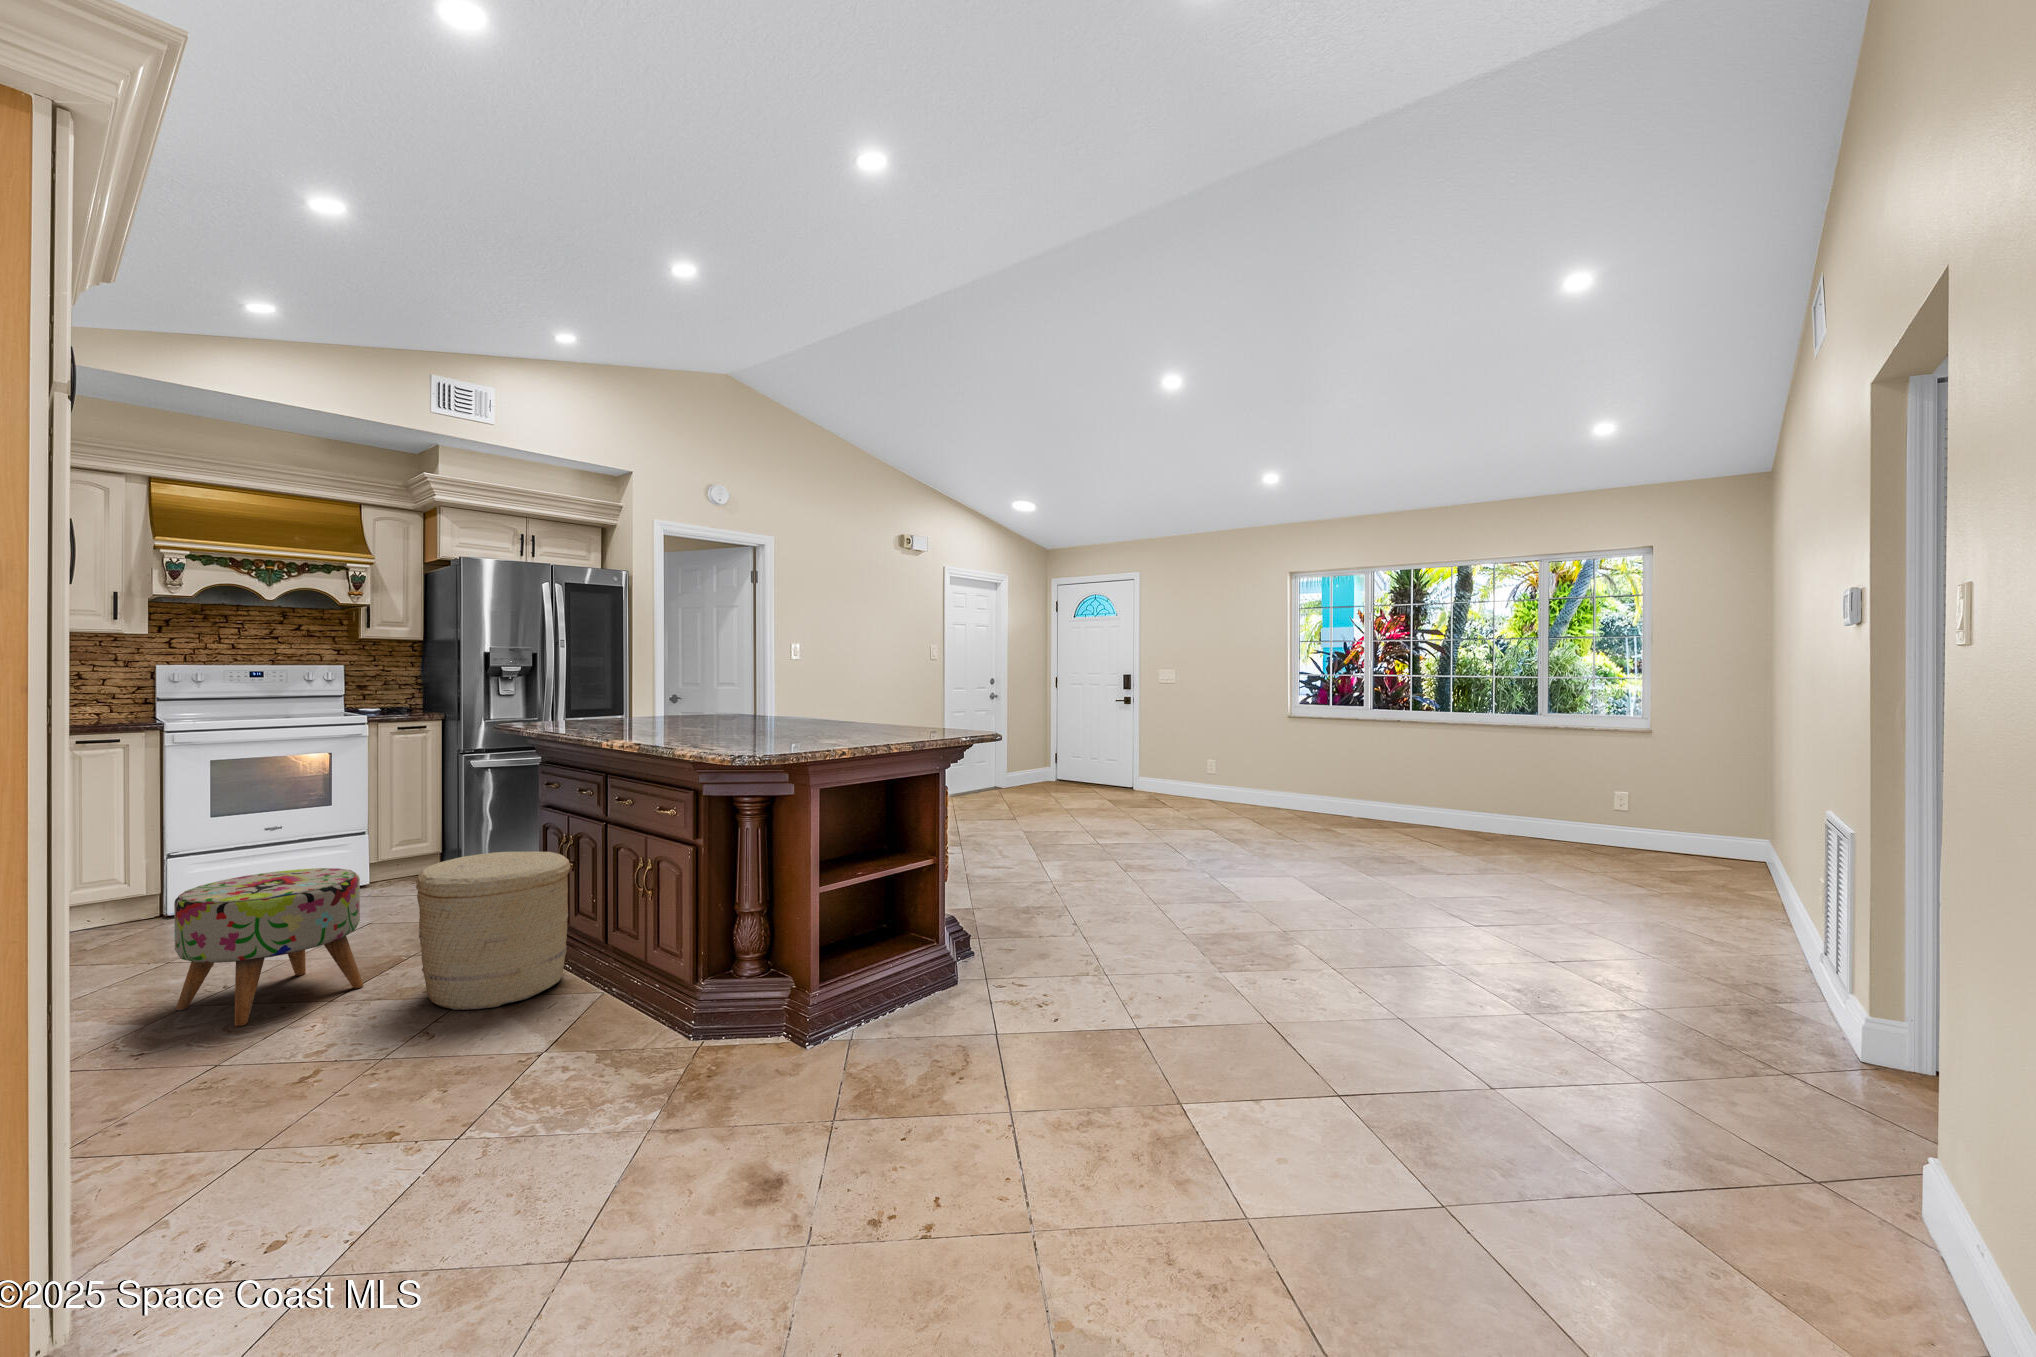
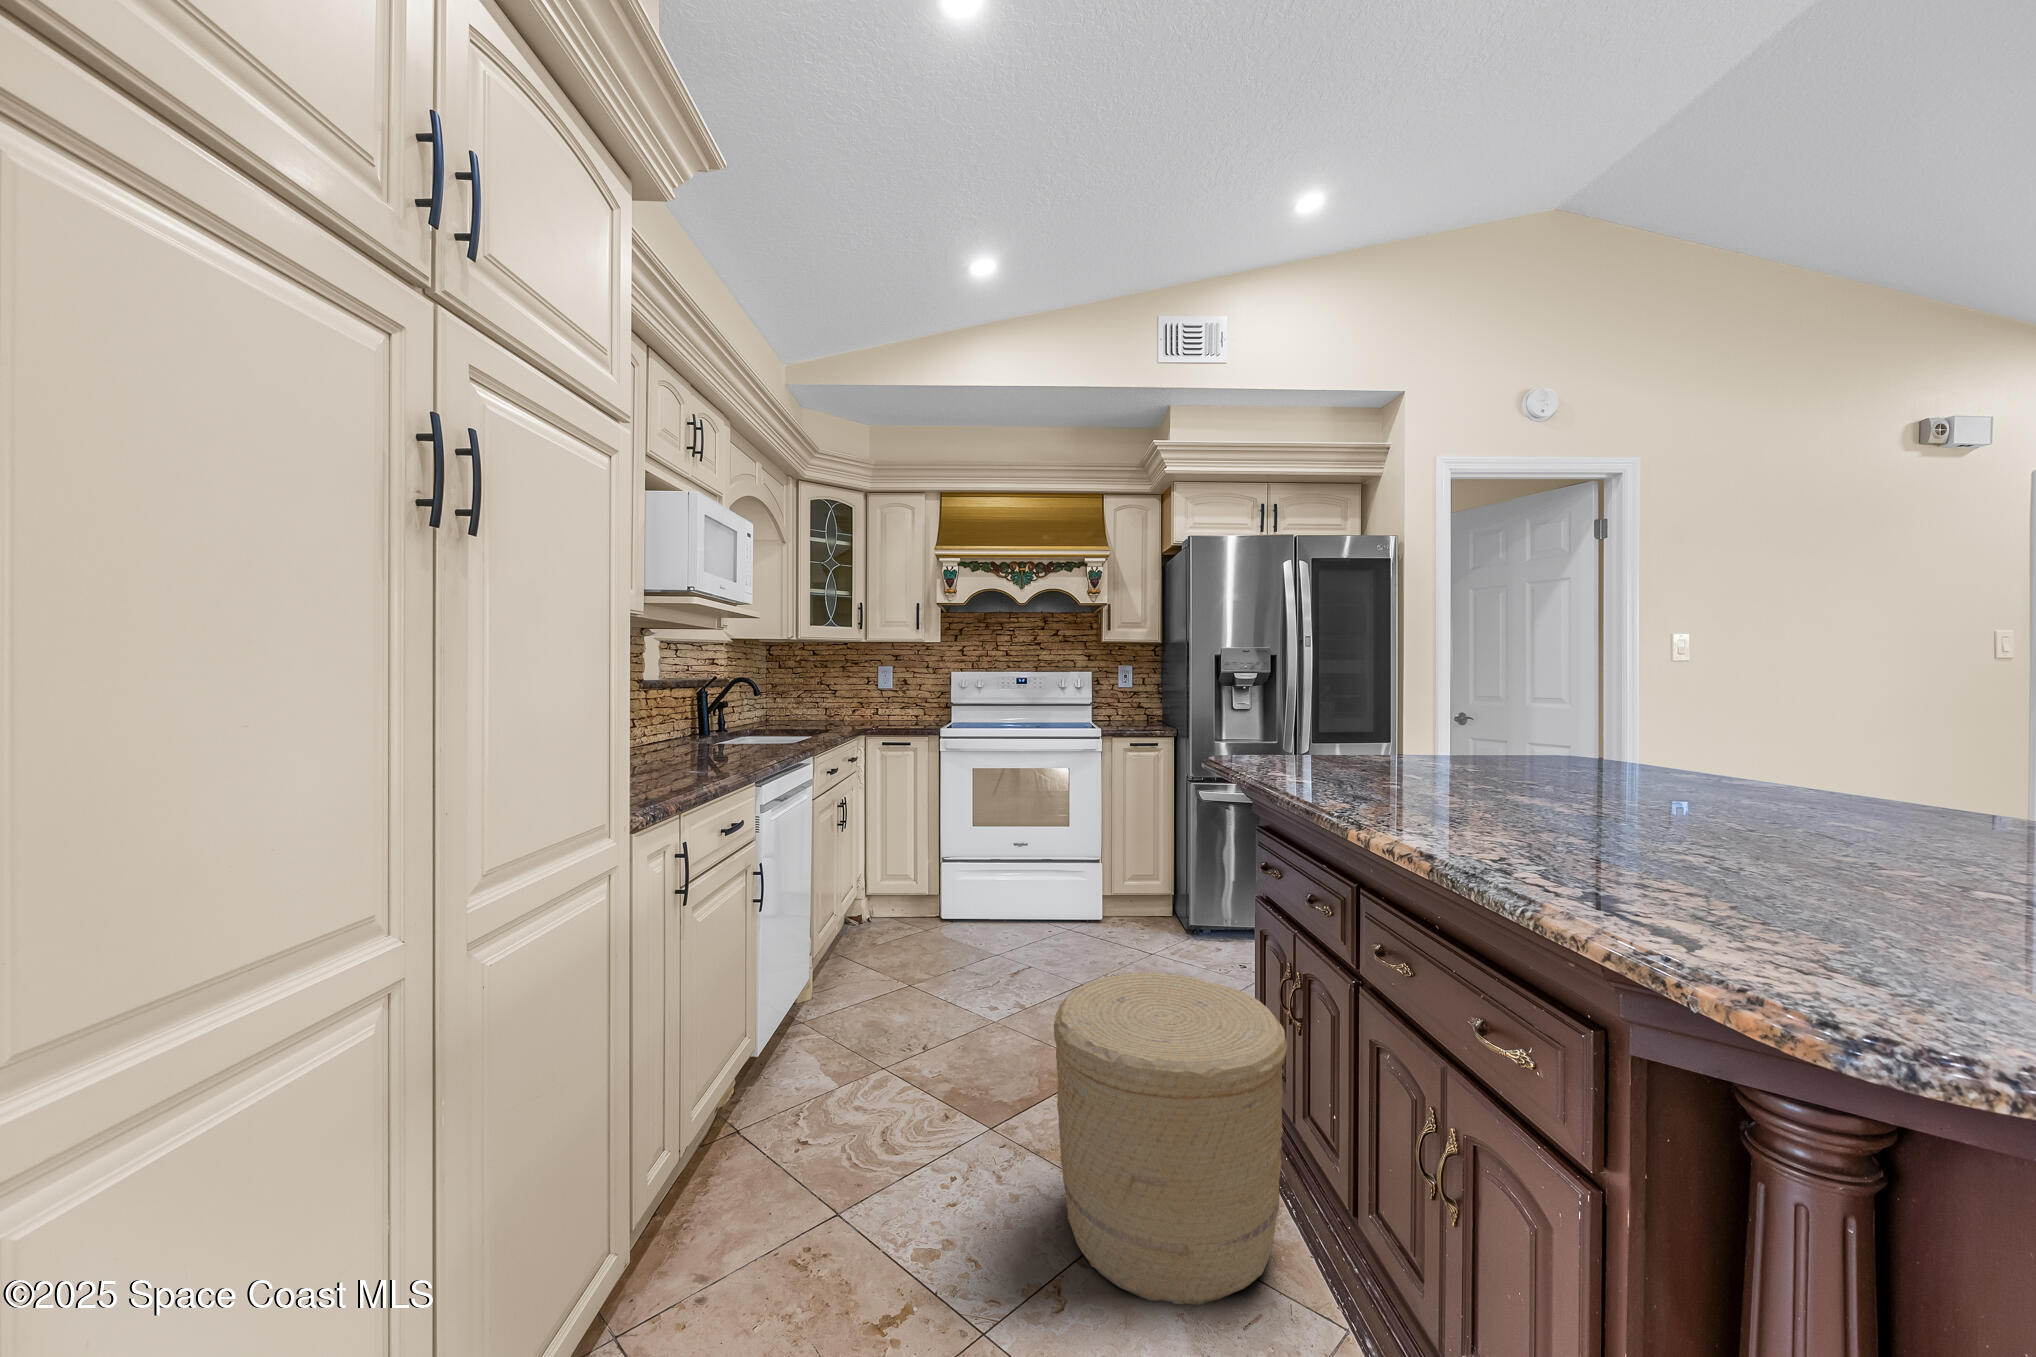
ottoman: present [174,868,363,1026] -> none [843,926,1023,1150]

